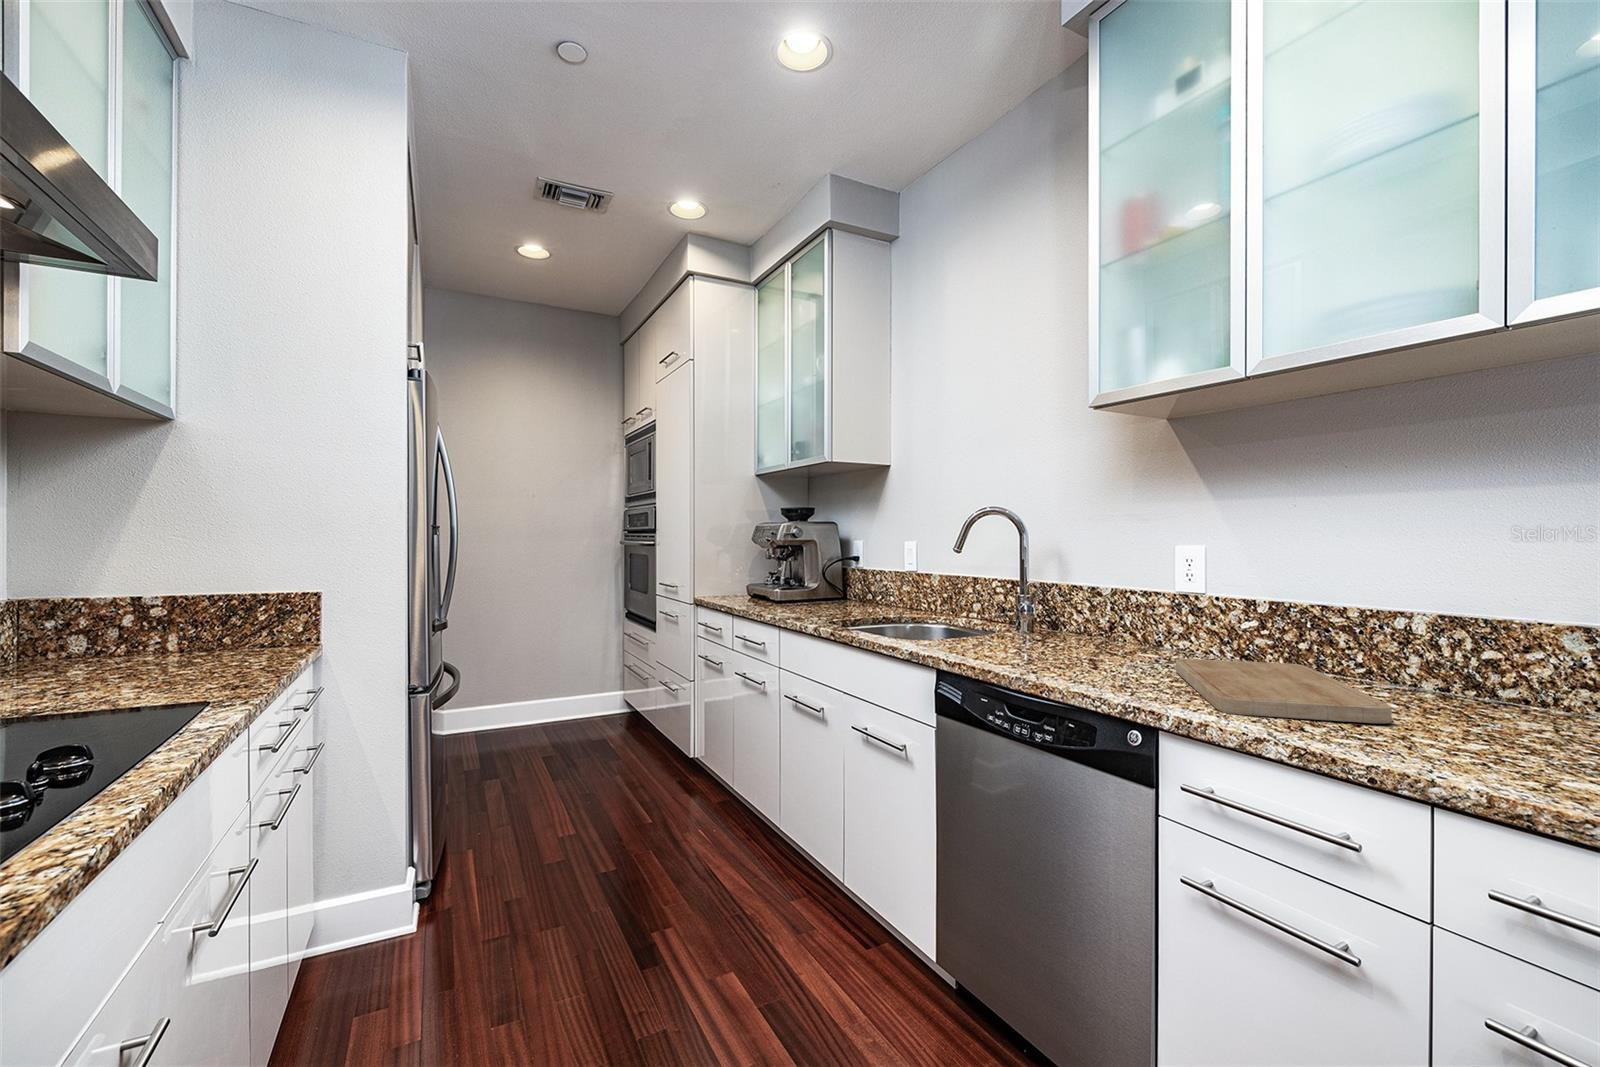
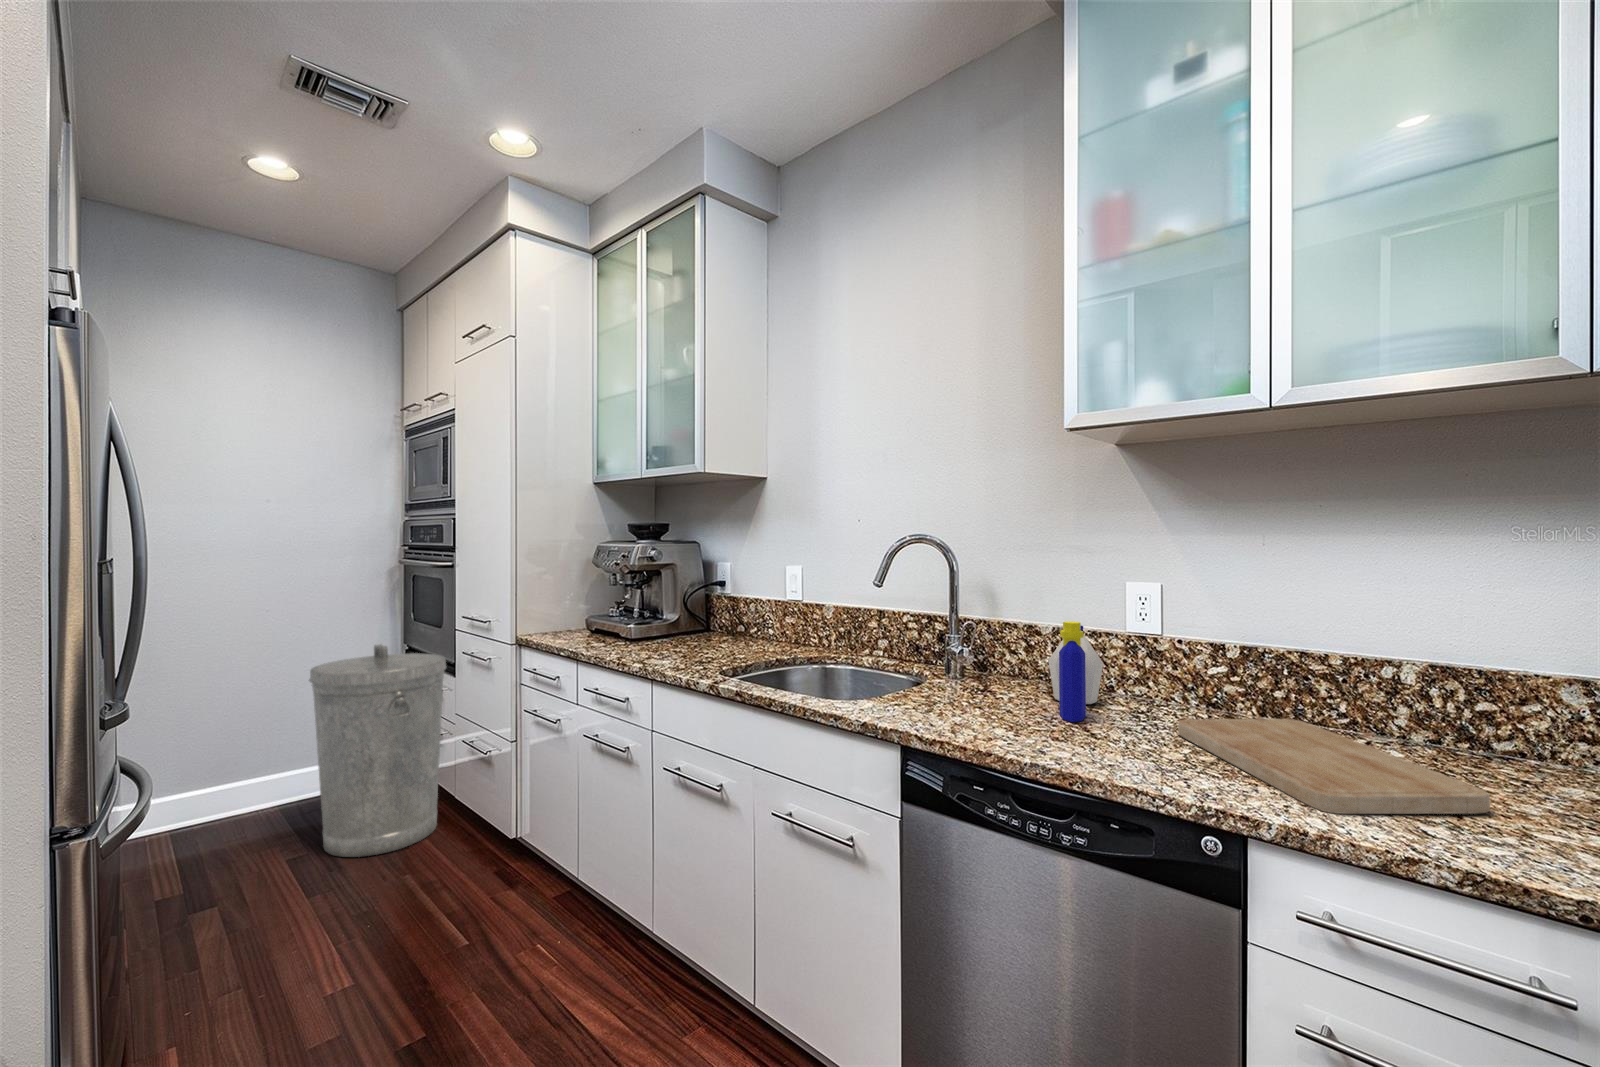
bottle: none [1083,575,1140,660] -> present [1048,621,1103,722]
trash can: none [556,603,649,760] -> present [309,644,447,857]

